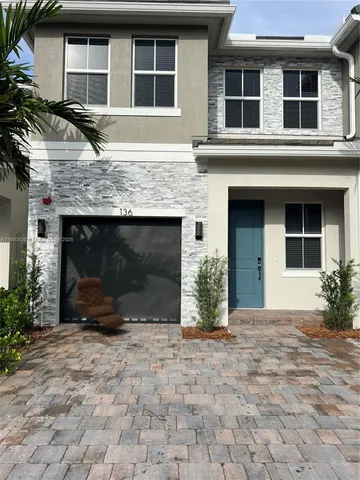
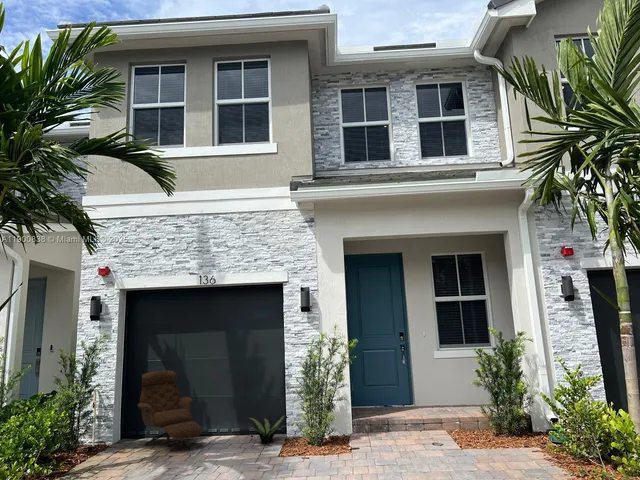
potted plant: none [154,312,186,331] -> present [246,415,289,444]

